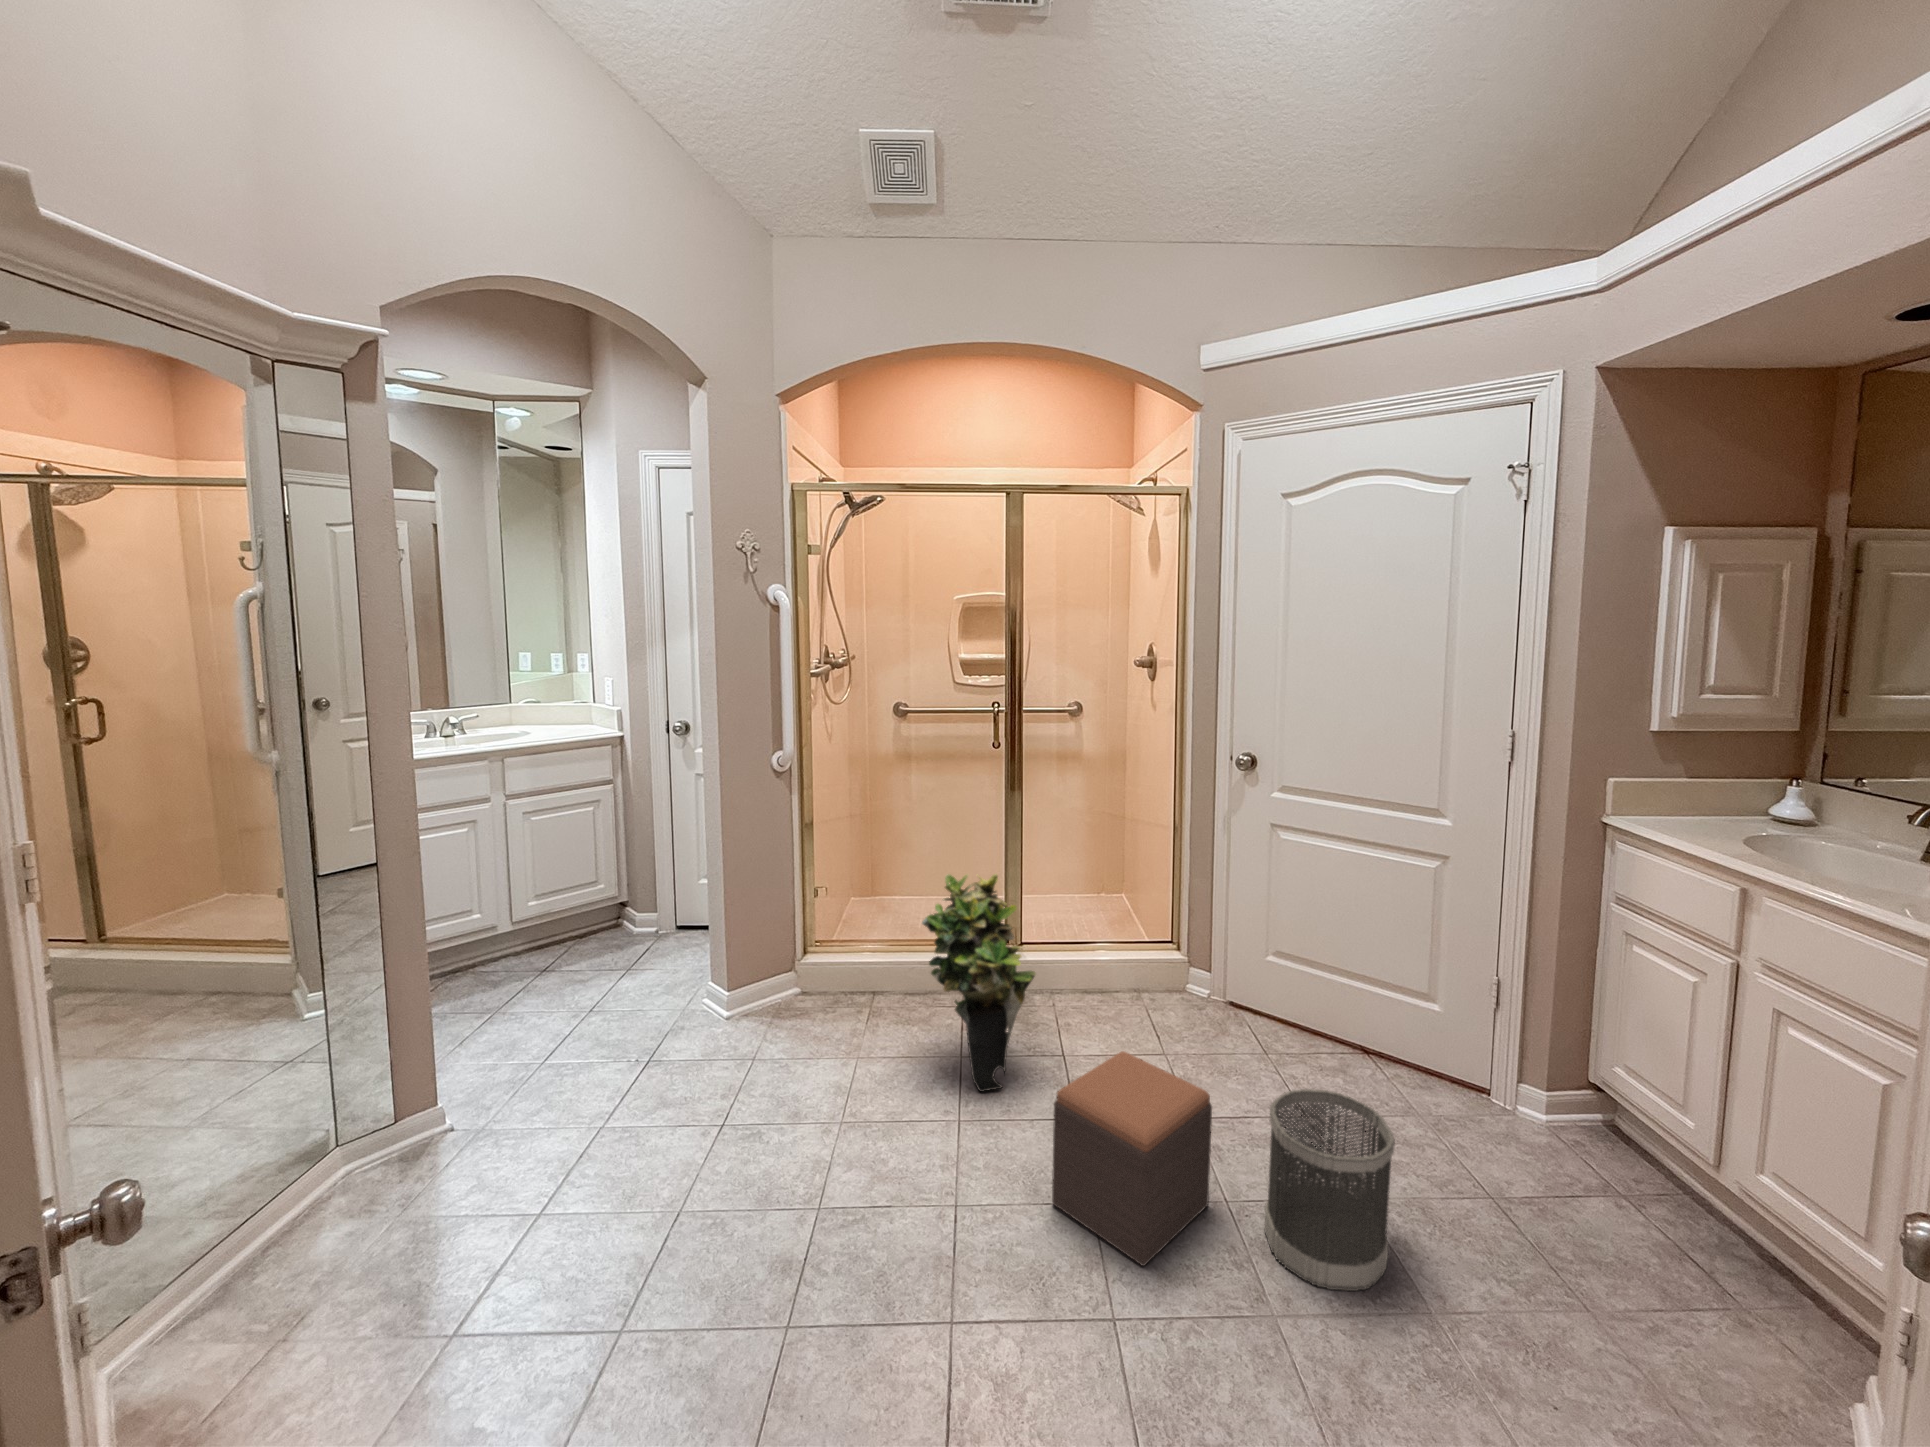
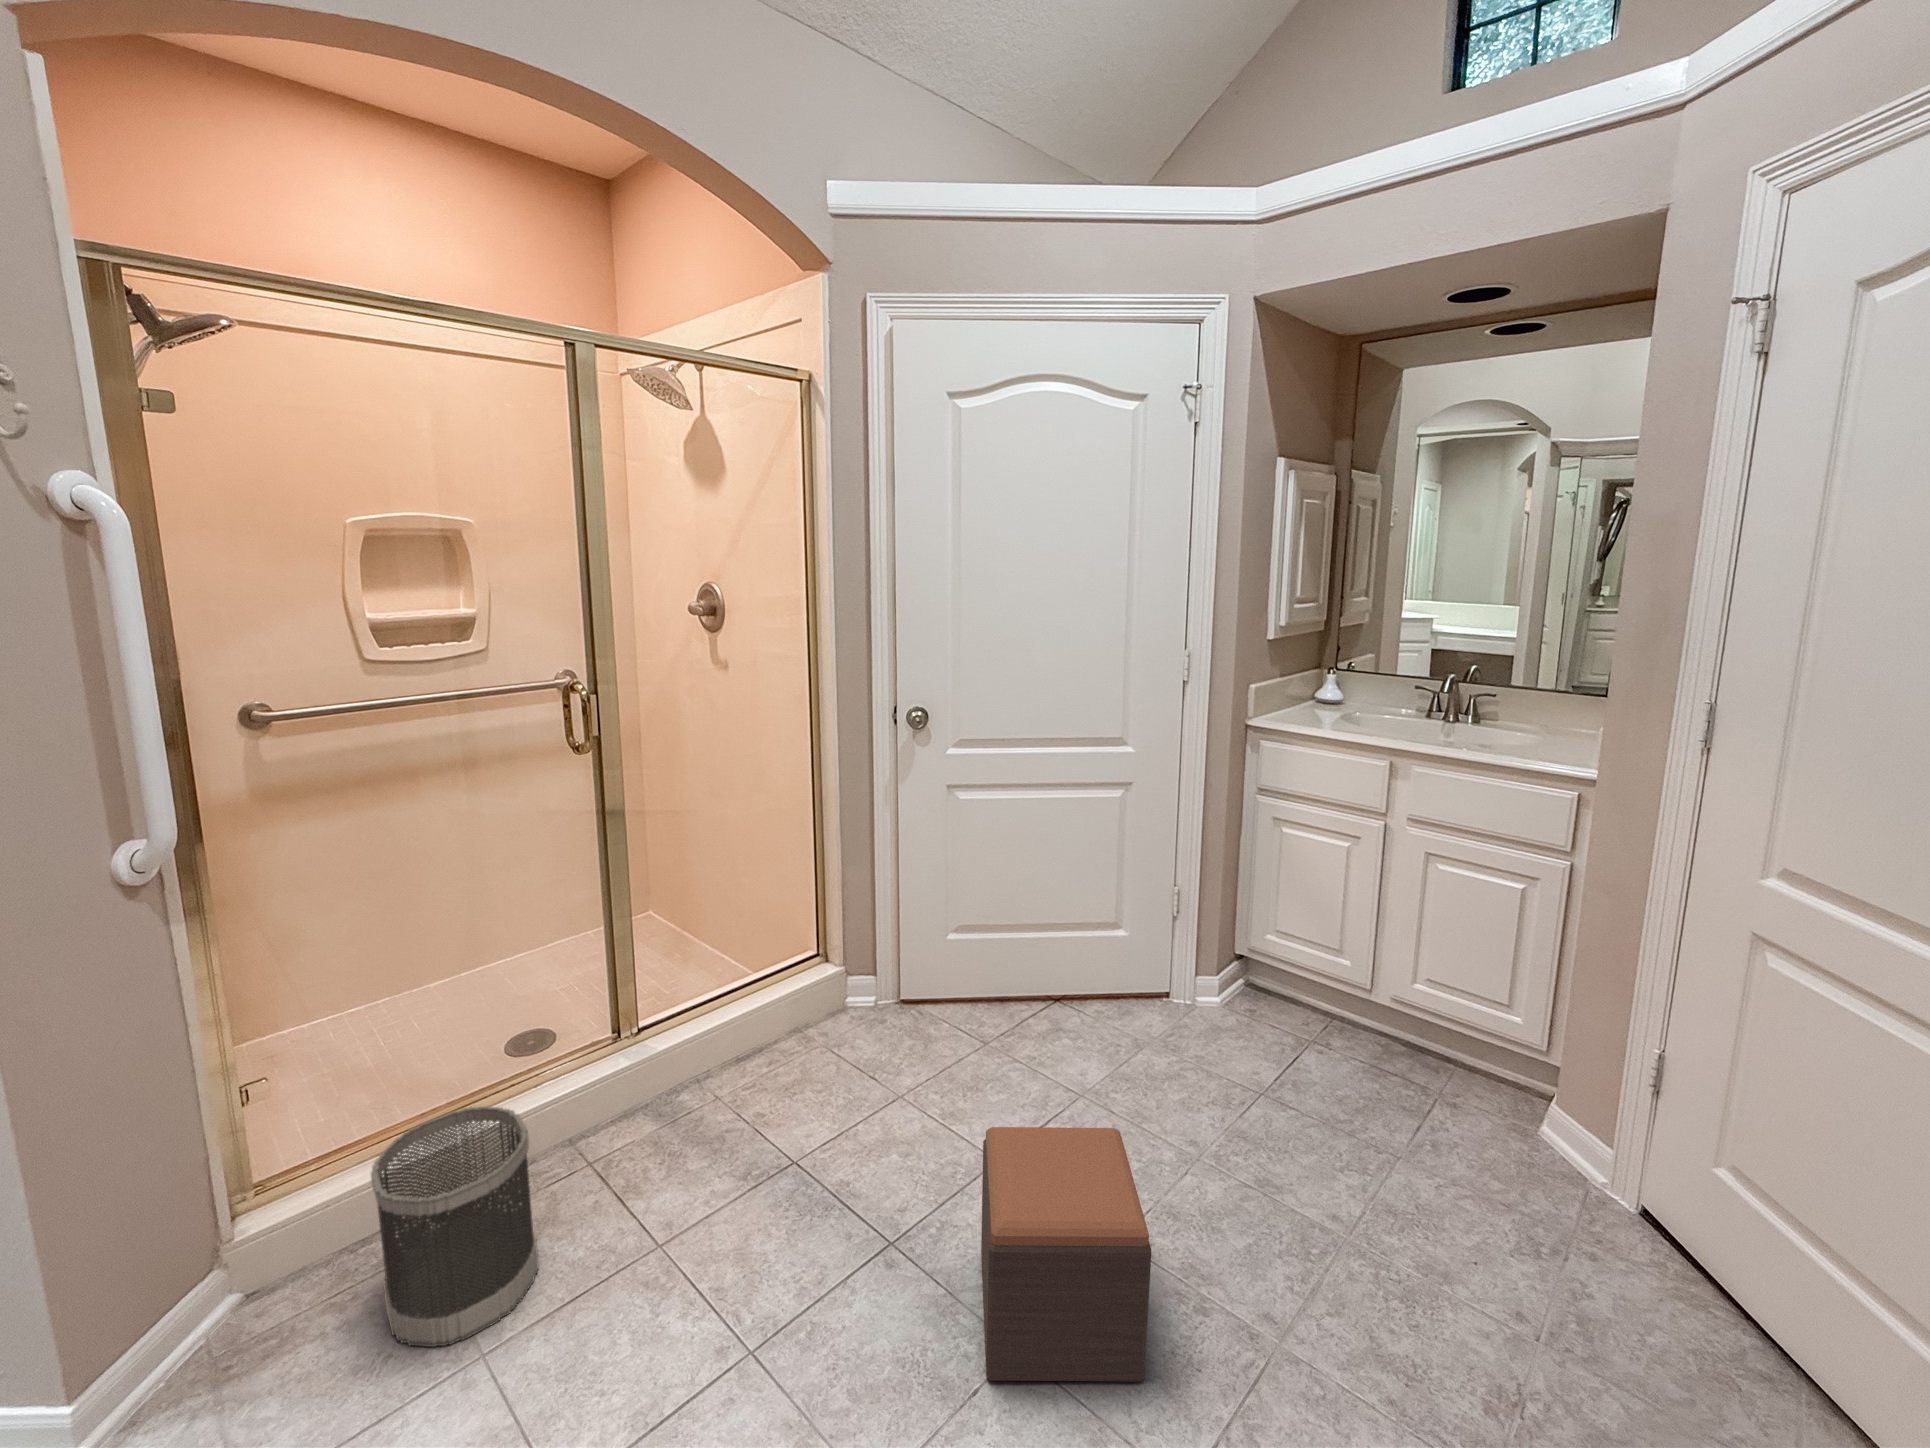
potted plant: present [922,874,1036,1092] -> none [605,951,793,1284]
wastebasket: present [1265,1089,1395,1291] -> present [371,1106,538,1347]

